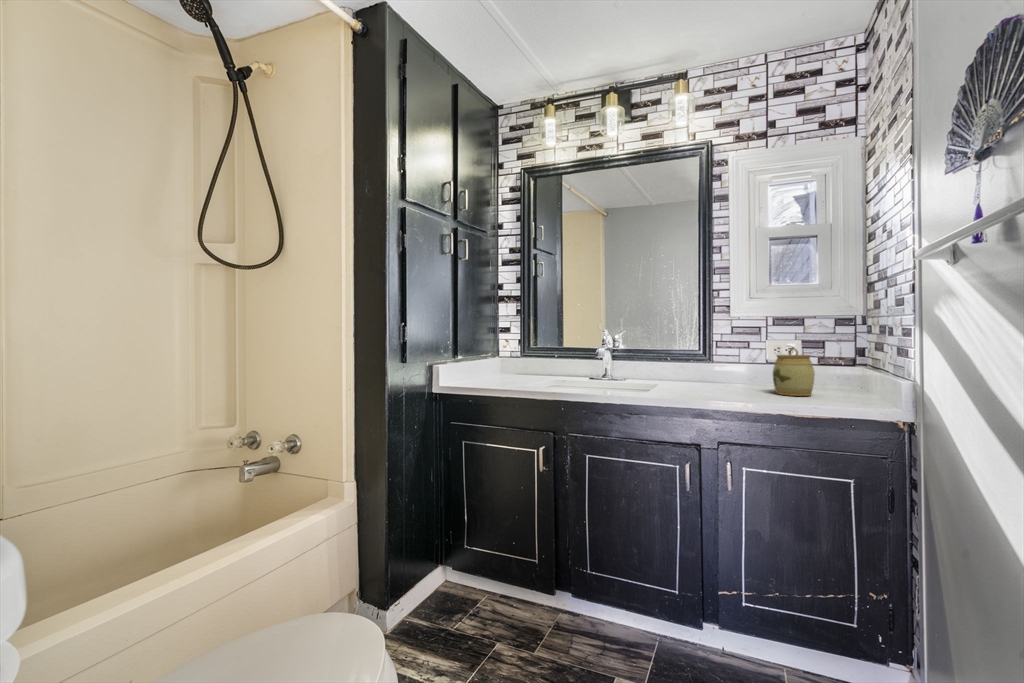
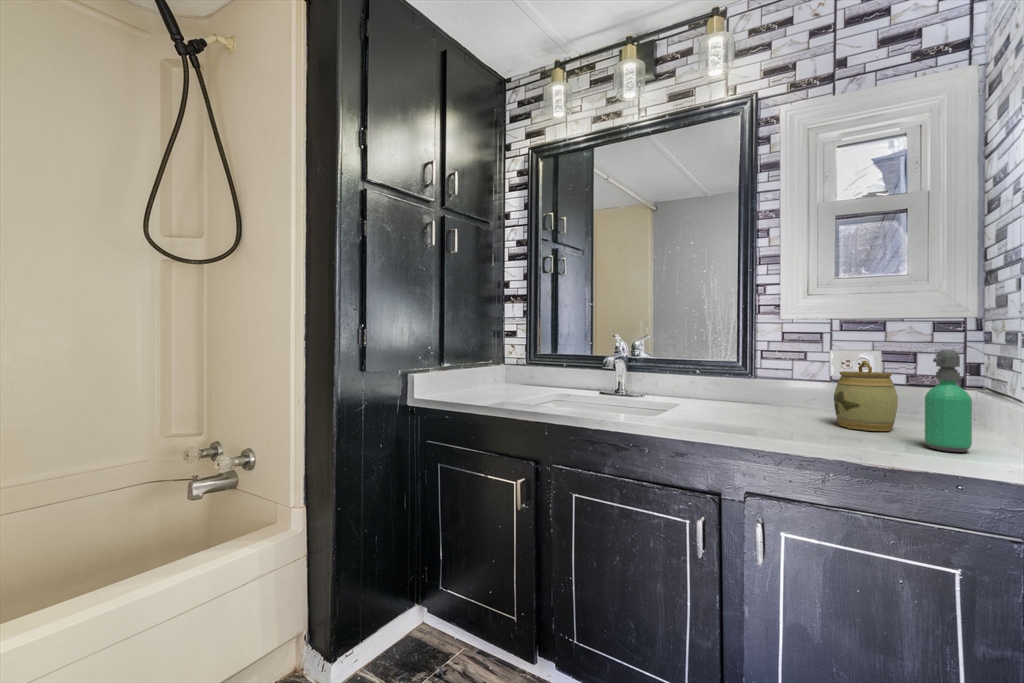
soap dispenser: none [835,337,863,405] -> present [925,349,972,452]

